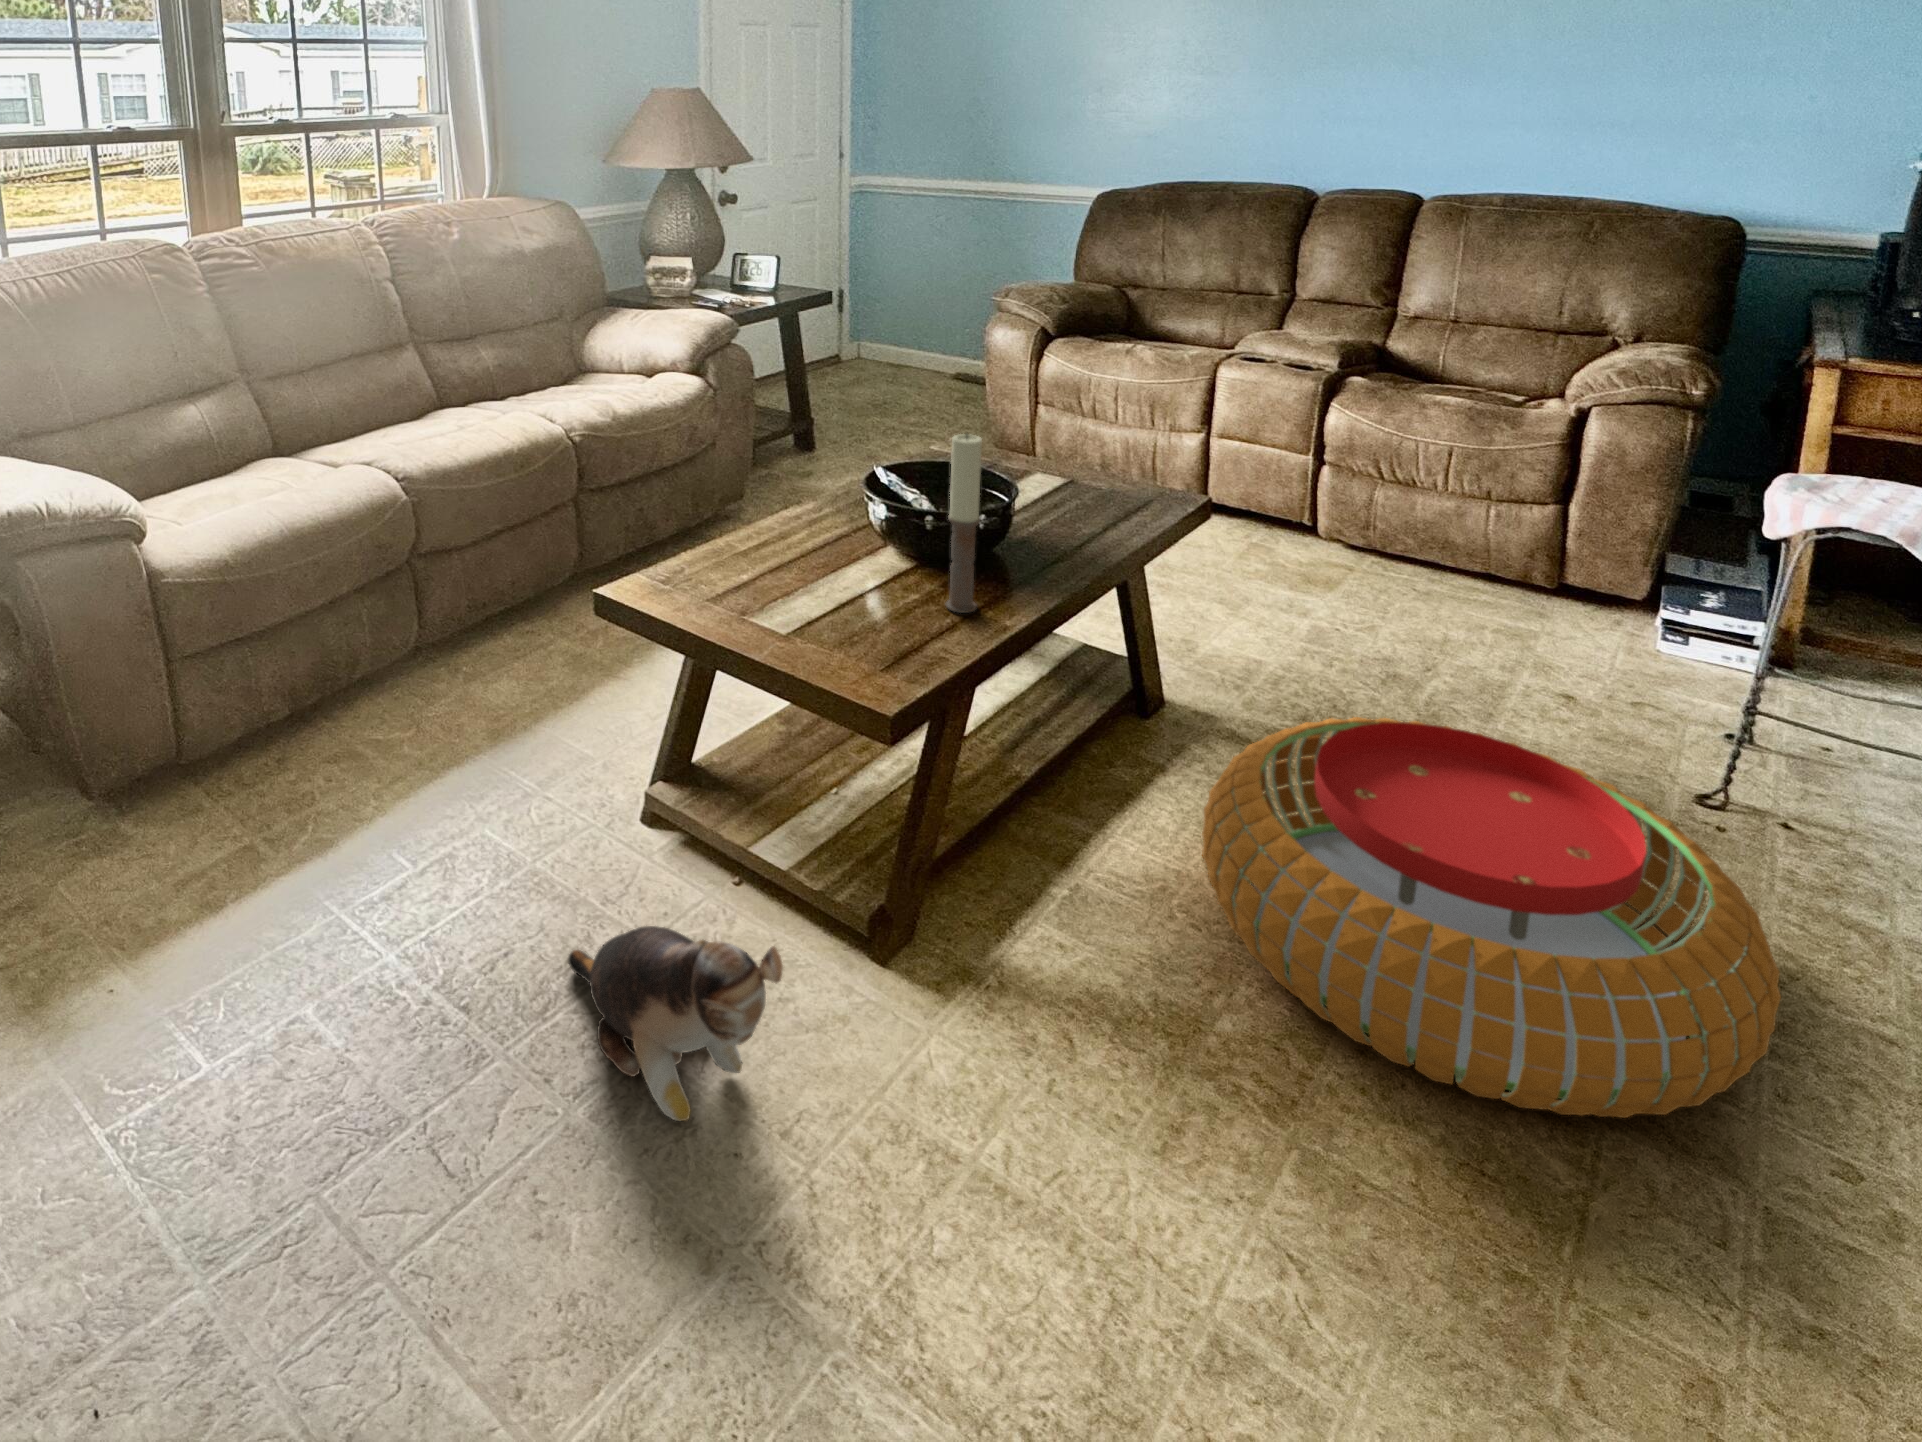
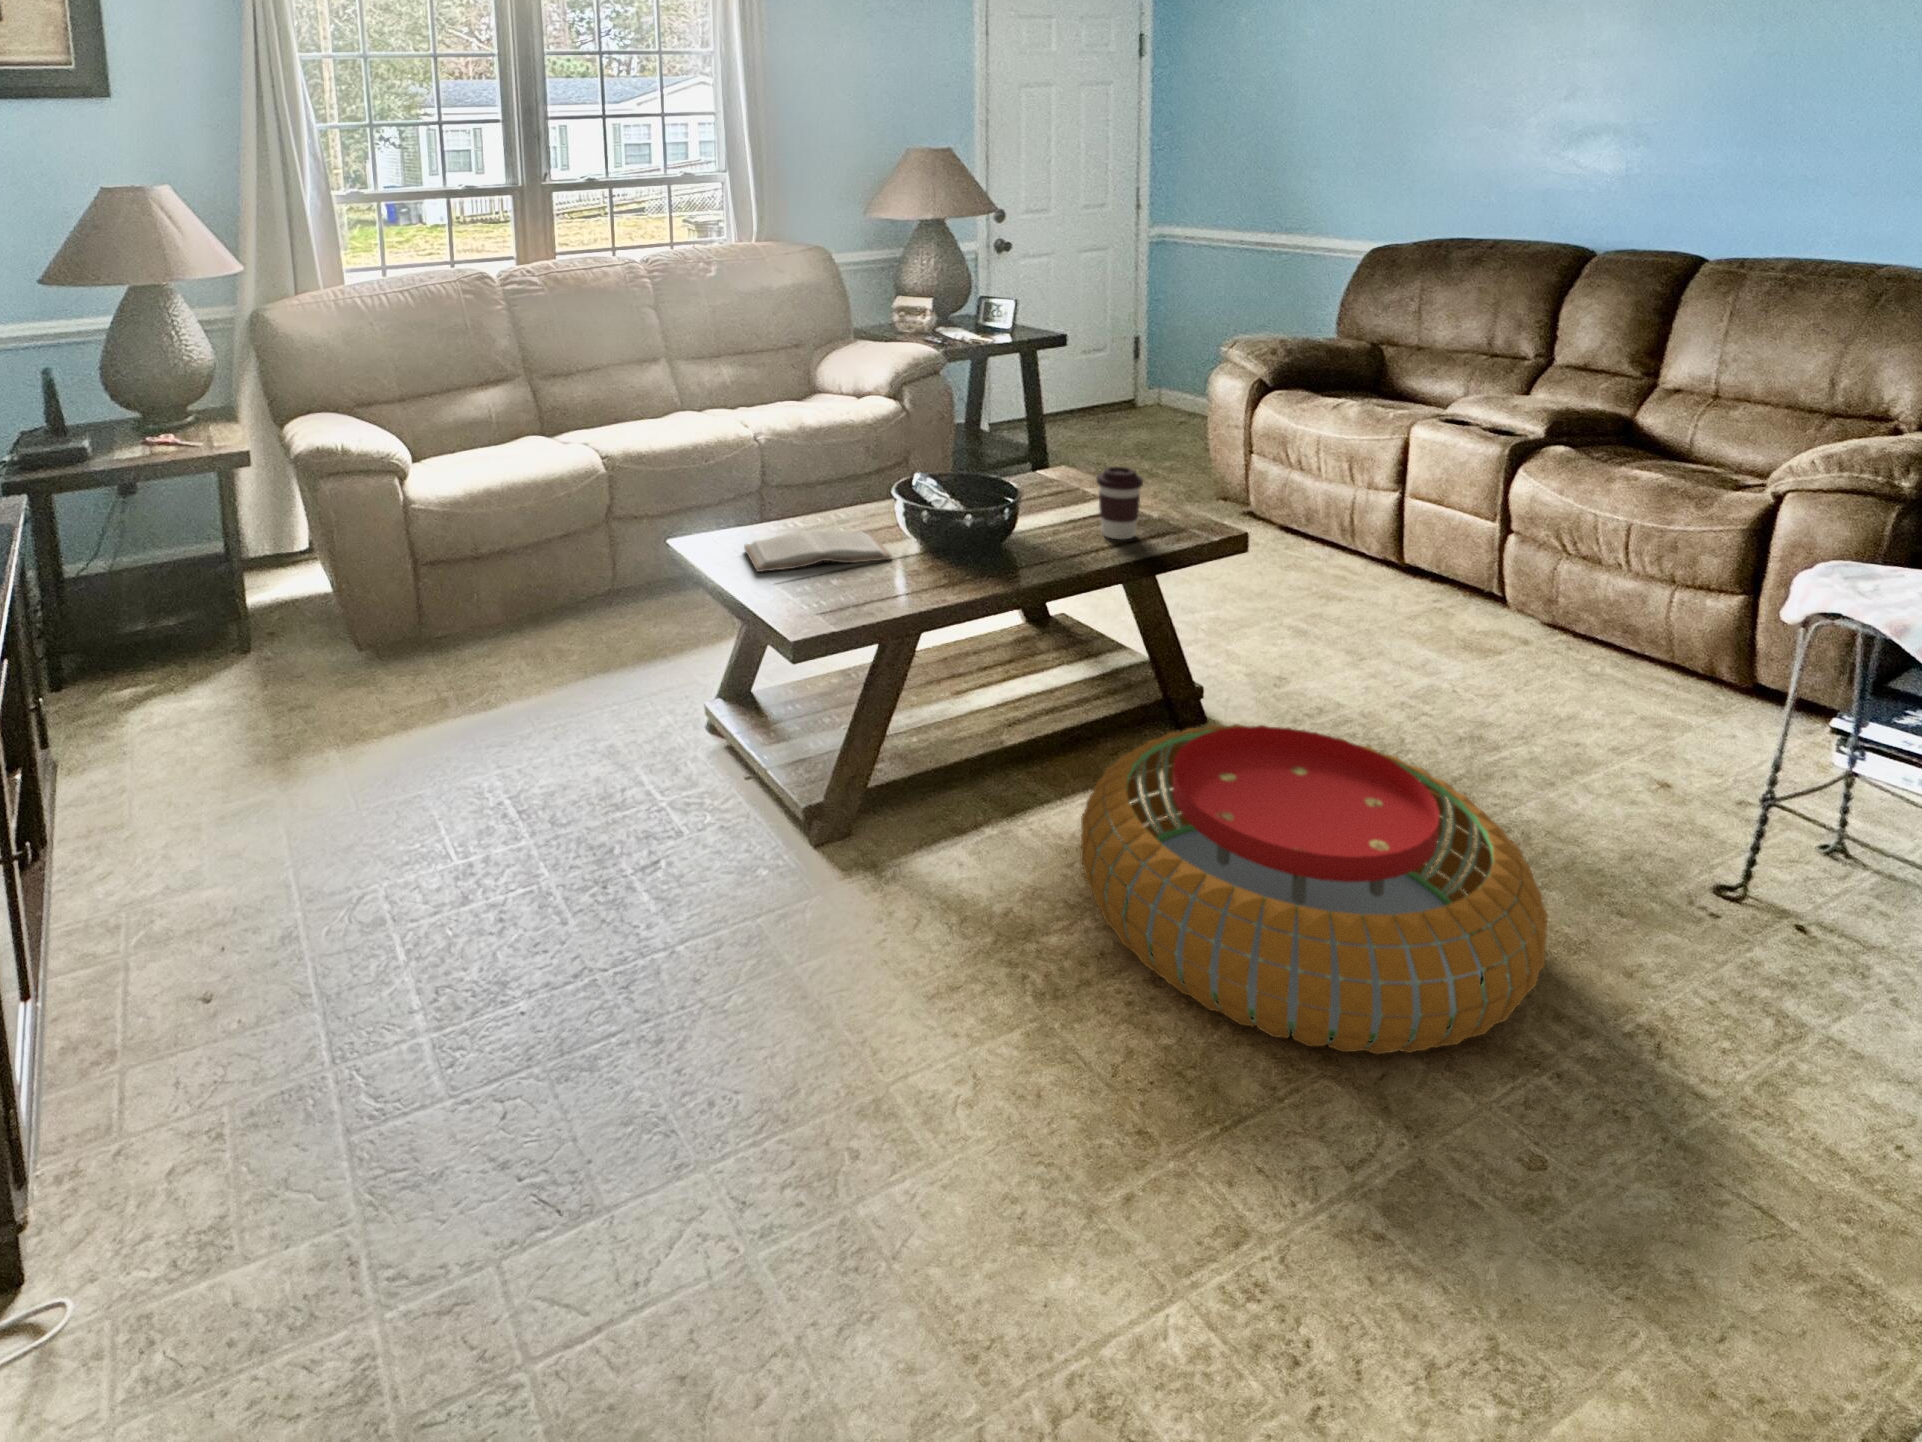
candle: present [946,434,982,613] -> none [918,442,944,588]
coffee cup: none [1070,438,1123,521] -> present [1096,467,1143,539]
book: none [693,545,882,619] -> present [744,530,891,572]
plush toy: present [568,926,783,1121] -> none [584,764,669,890]

